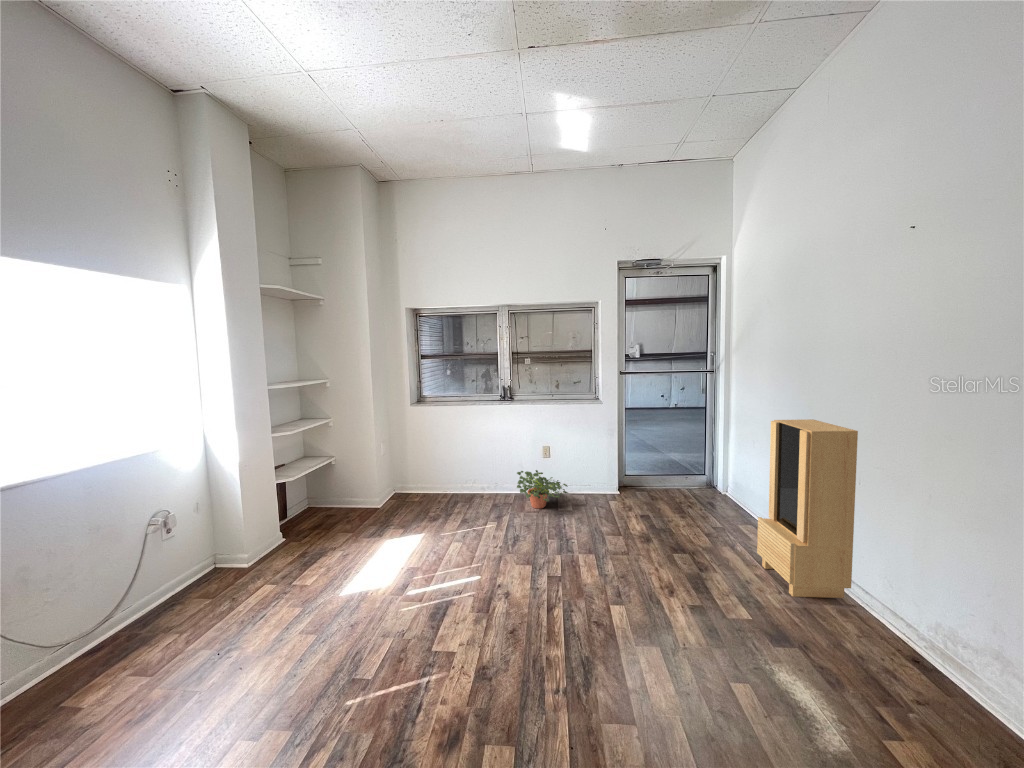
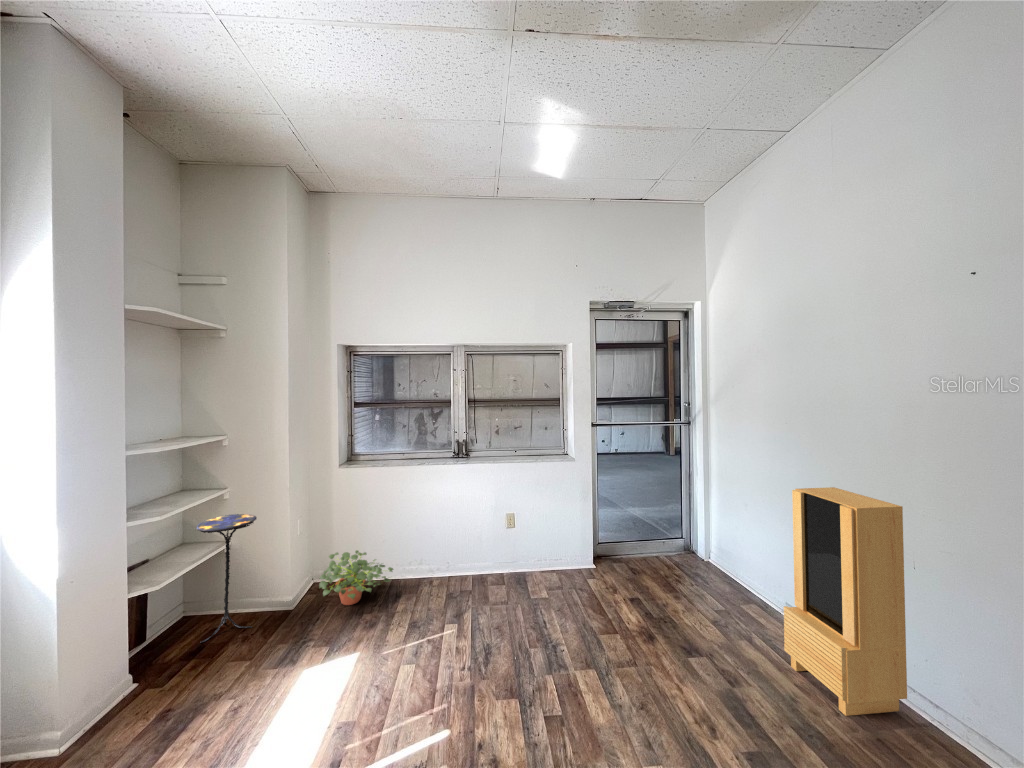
side table: none [313,437,354,521] -> present [197,514,257,642]
potted plant: present [517,470,568,509] -> present [319,550,393,605]

